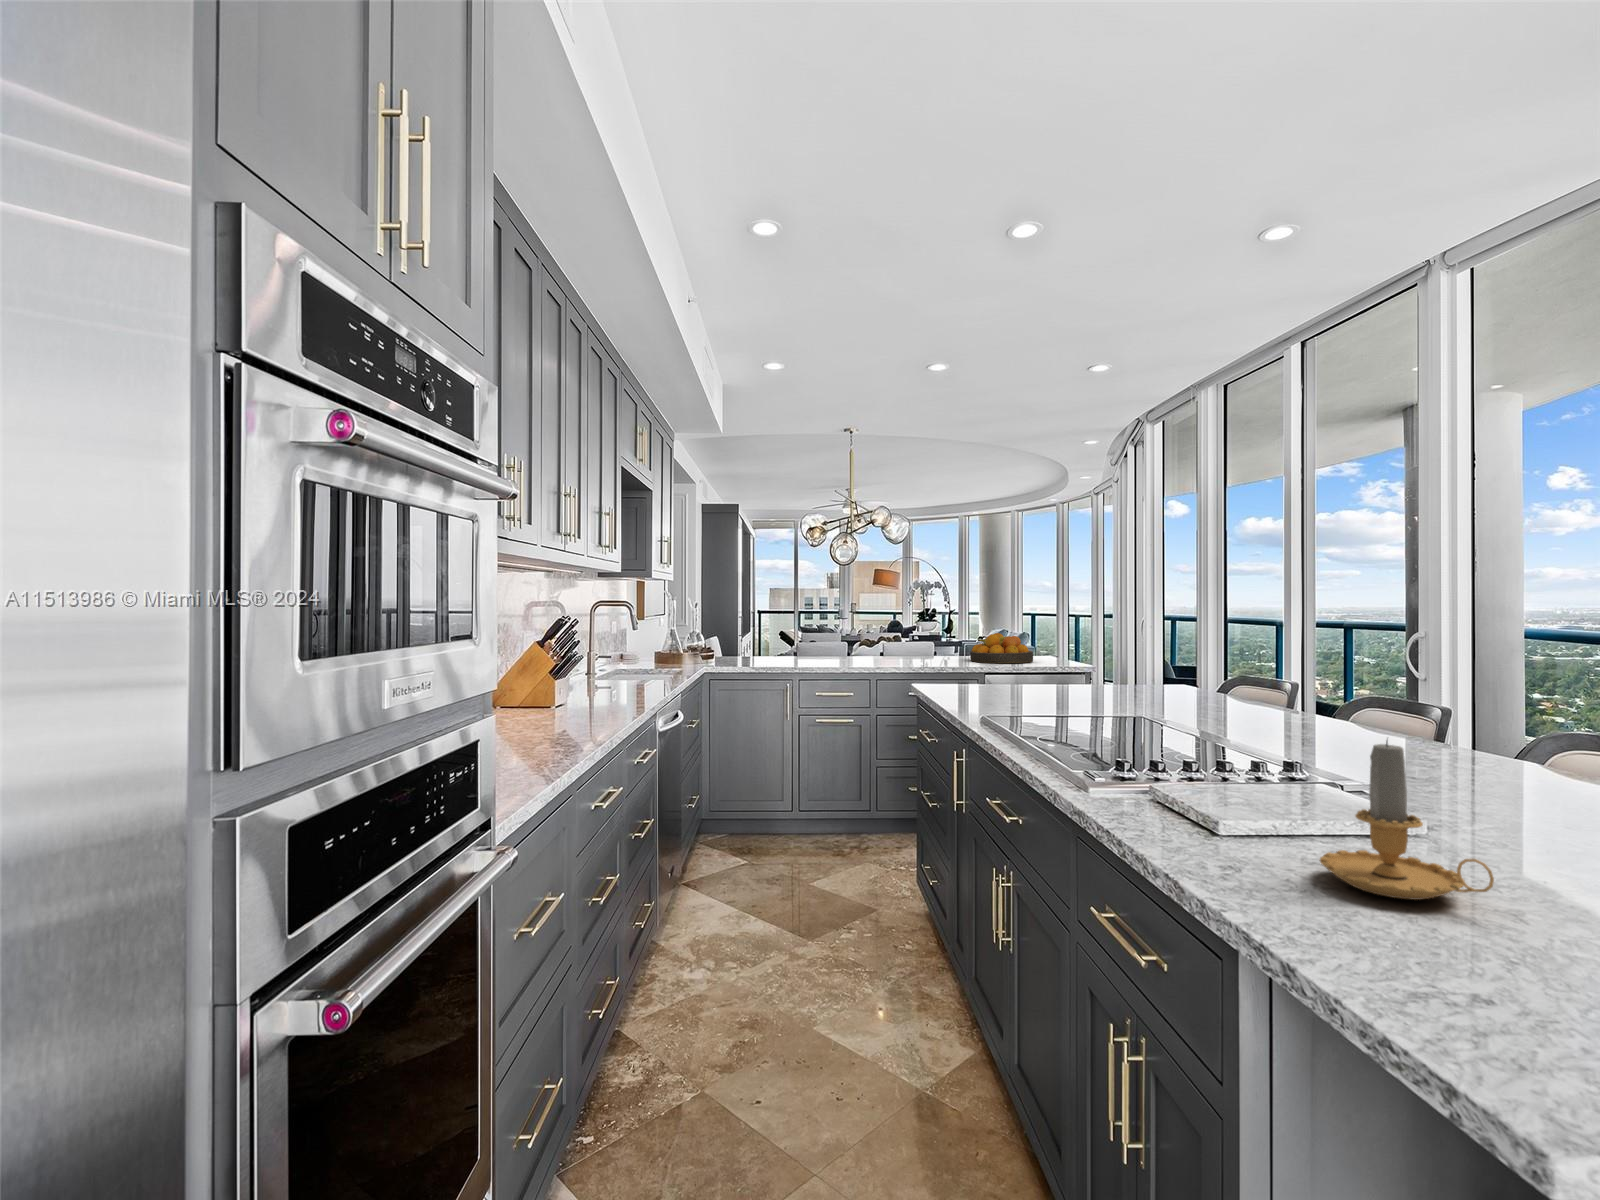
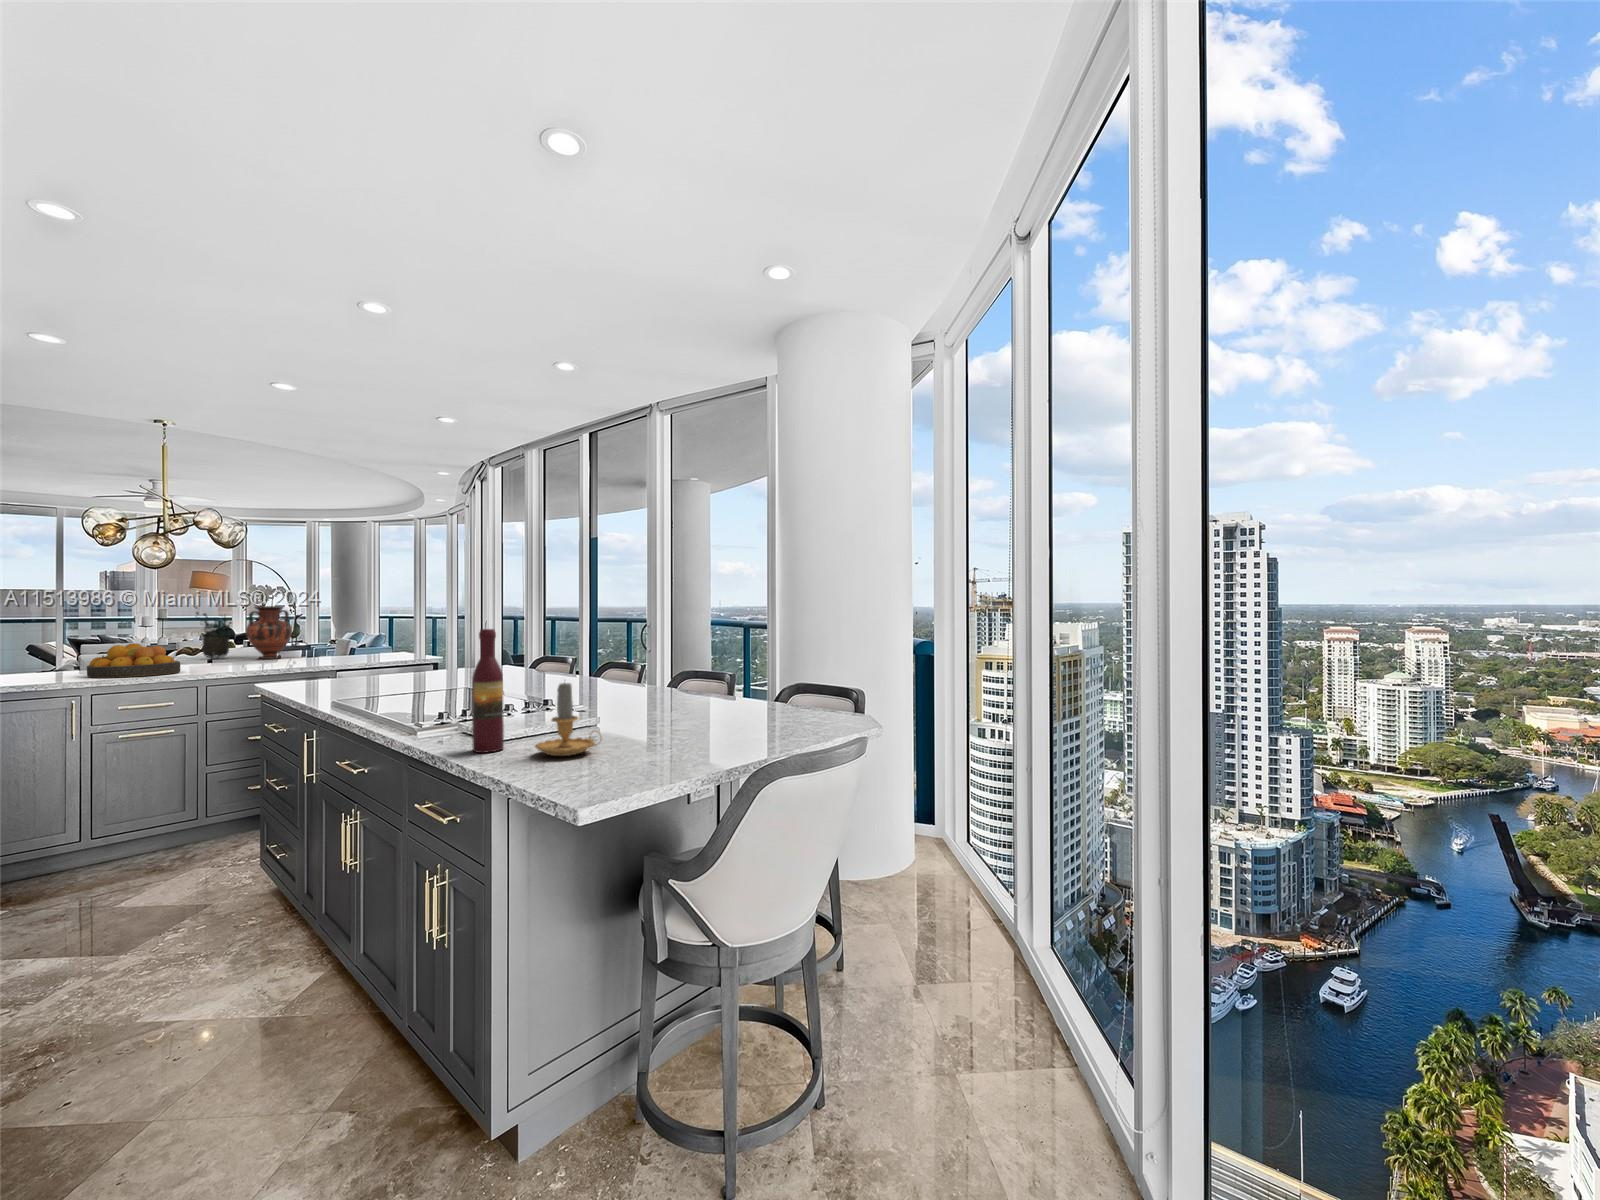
potted plant: none [869,600,899,651] -> present [195,607,232,658]
vase: none [908,600,946,654] -> present [246,606,292,659]
wine bottle: none [1189,630,1246,850] -> present [472,629,504,753]
fruit bowl: present [970,633,1033,663] -> present [87,643,180,678]

